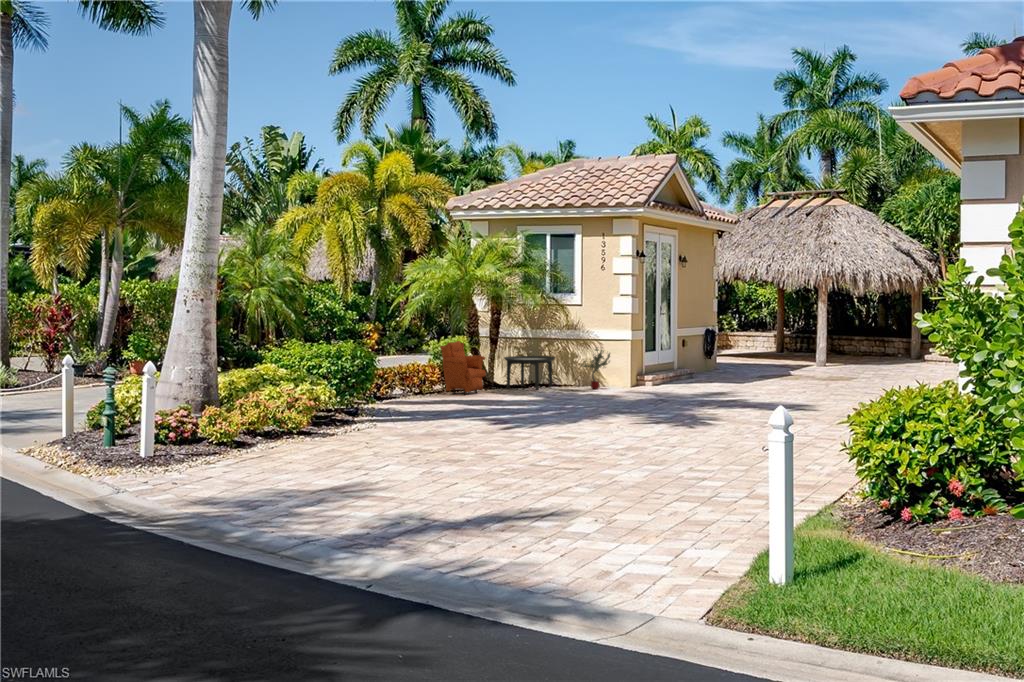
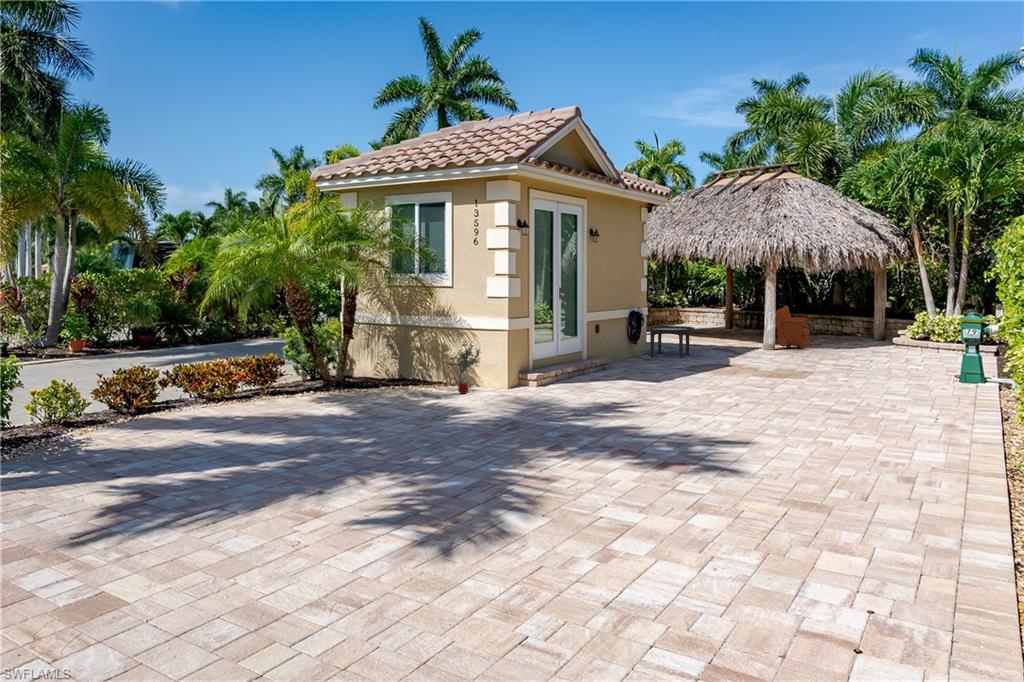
armchair: present [440,341,486,395] -> present [776,305,810,349]
round table: present [504,356,555,390] -> present [647,326,694,358]

